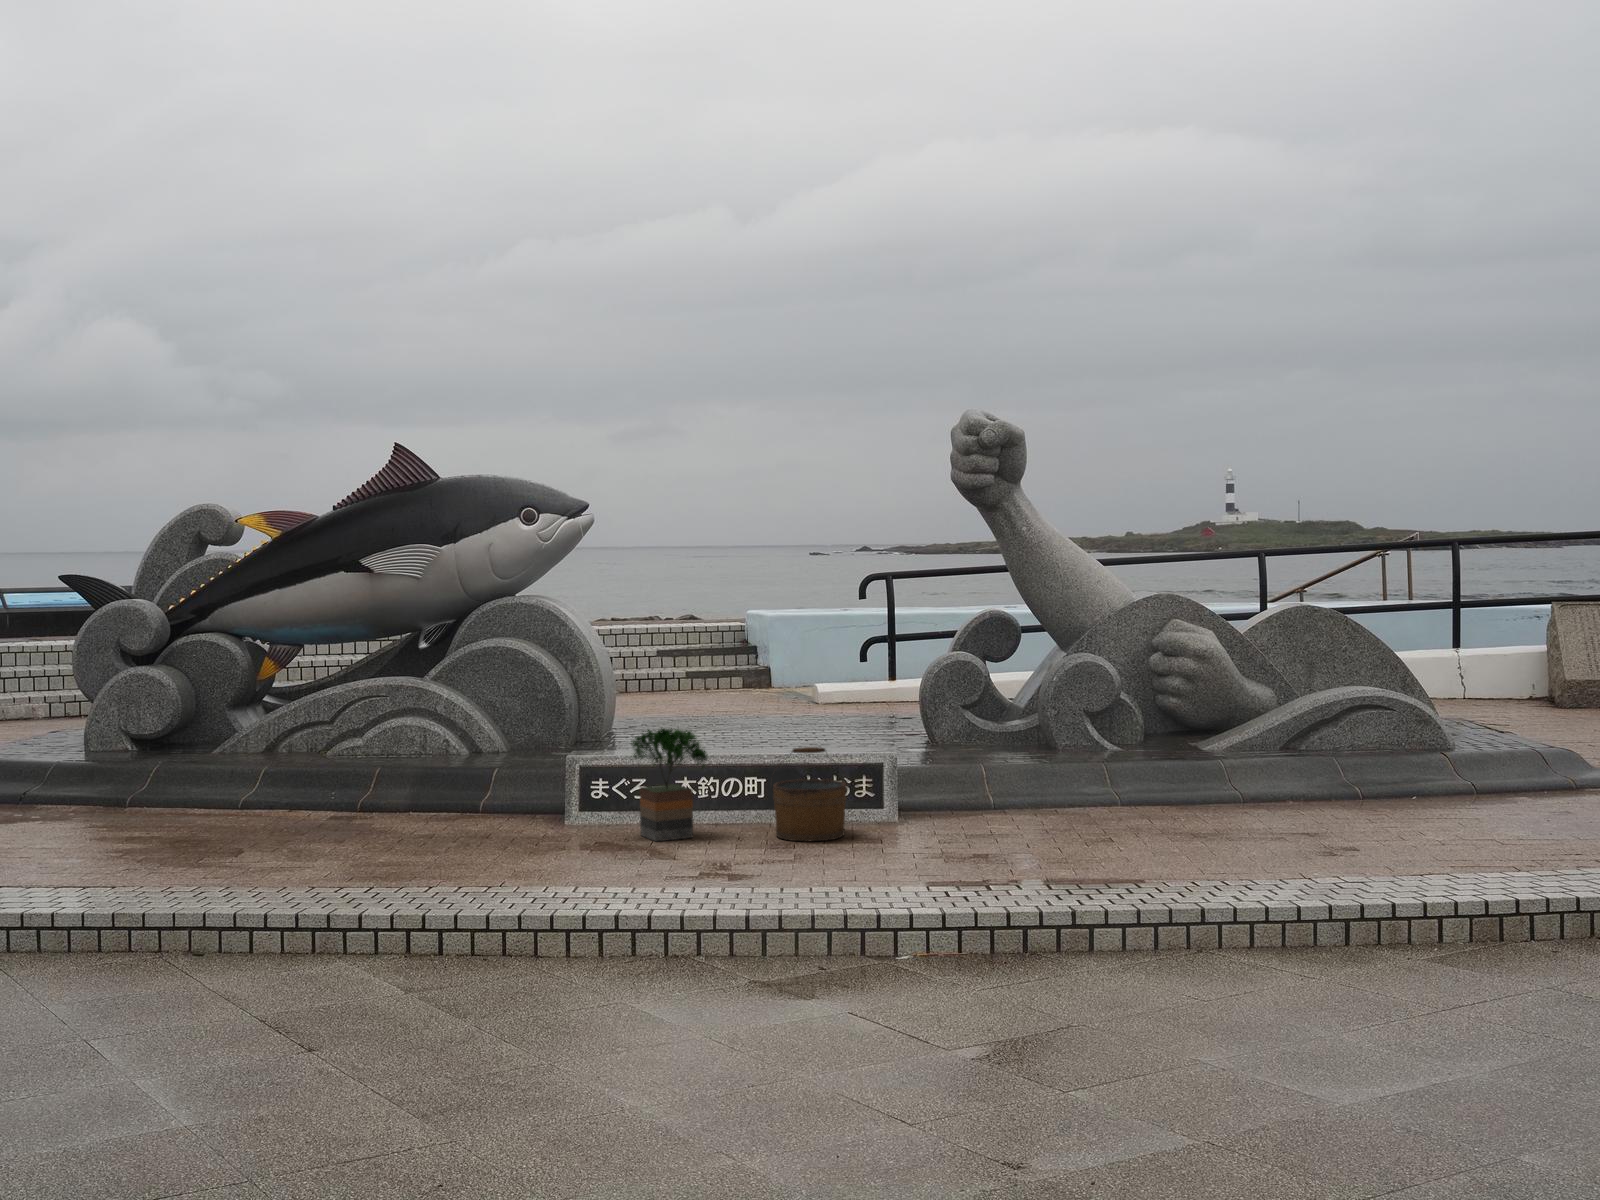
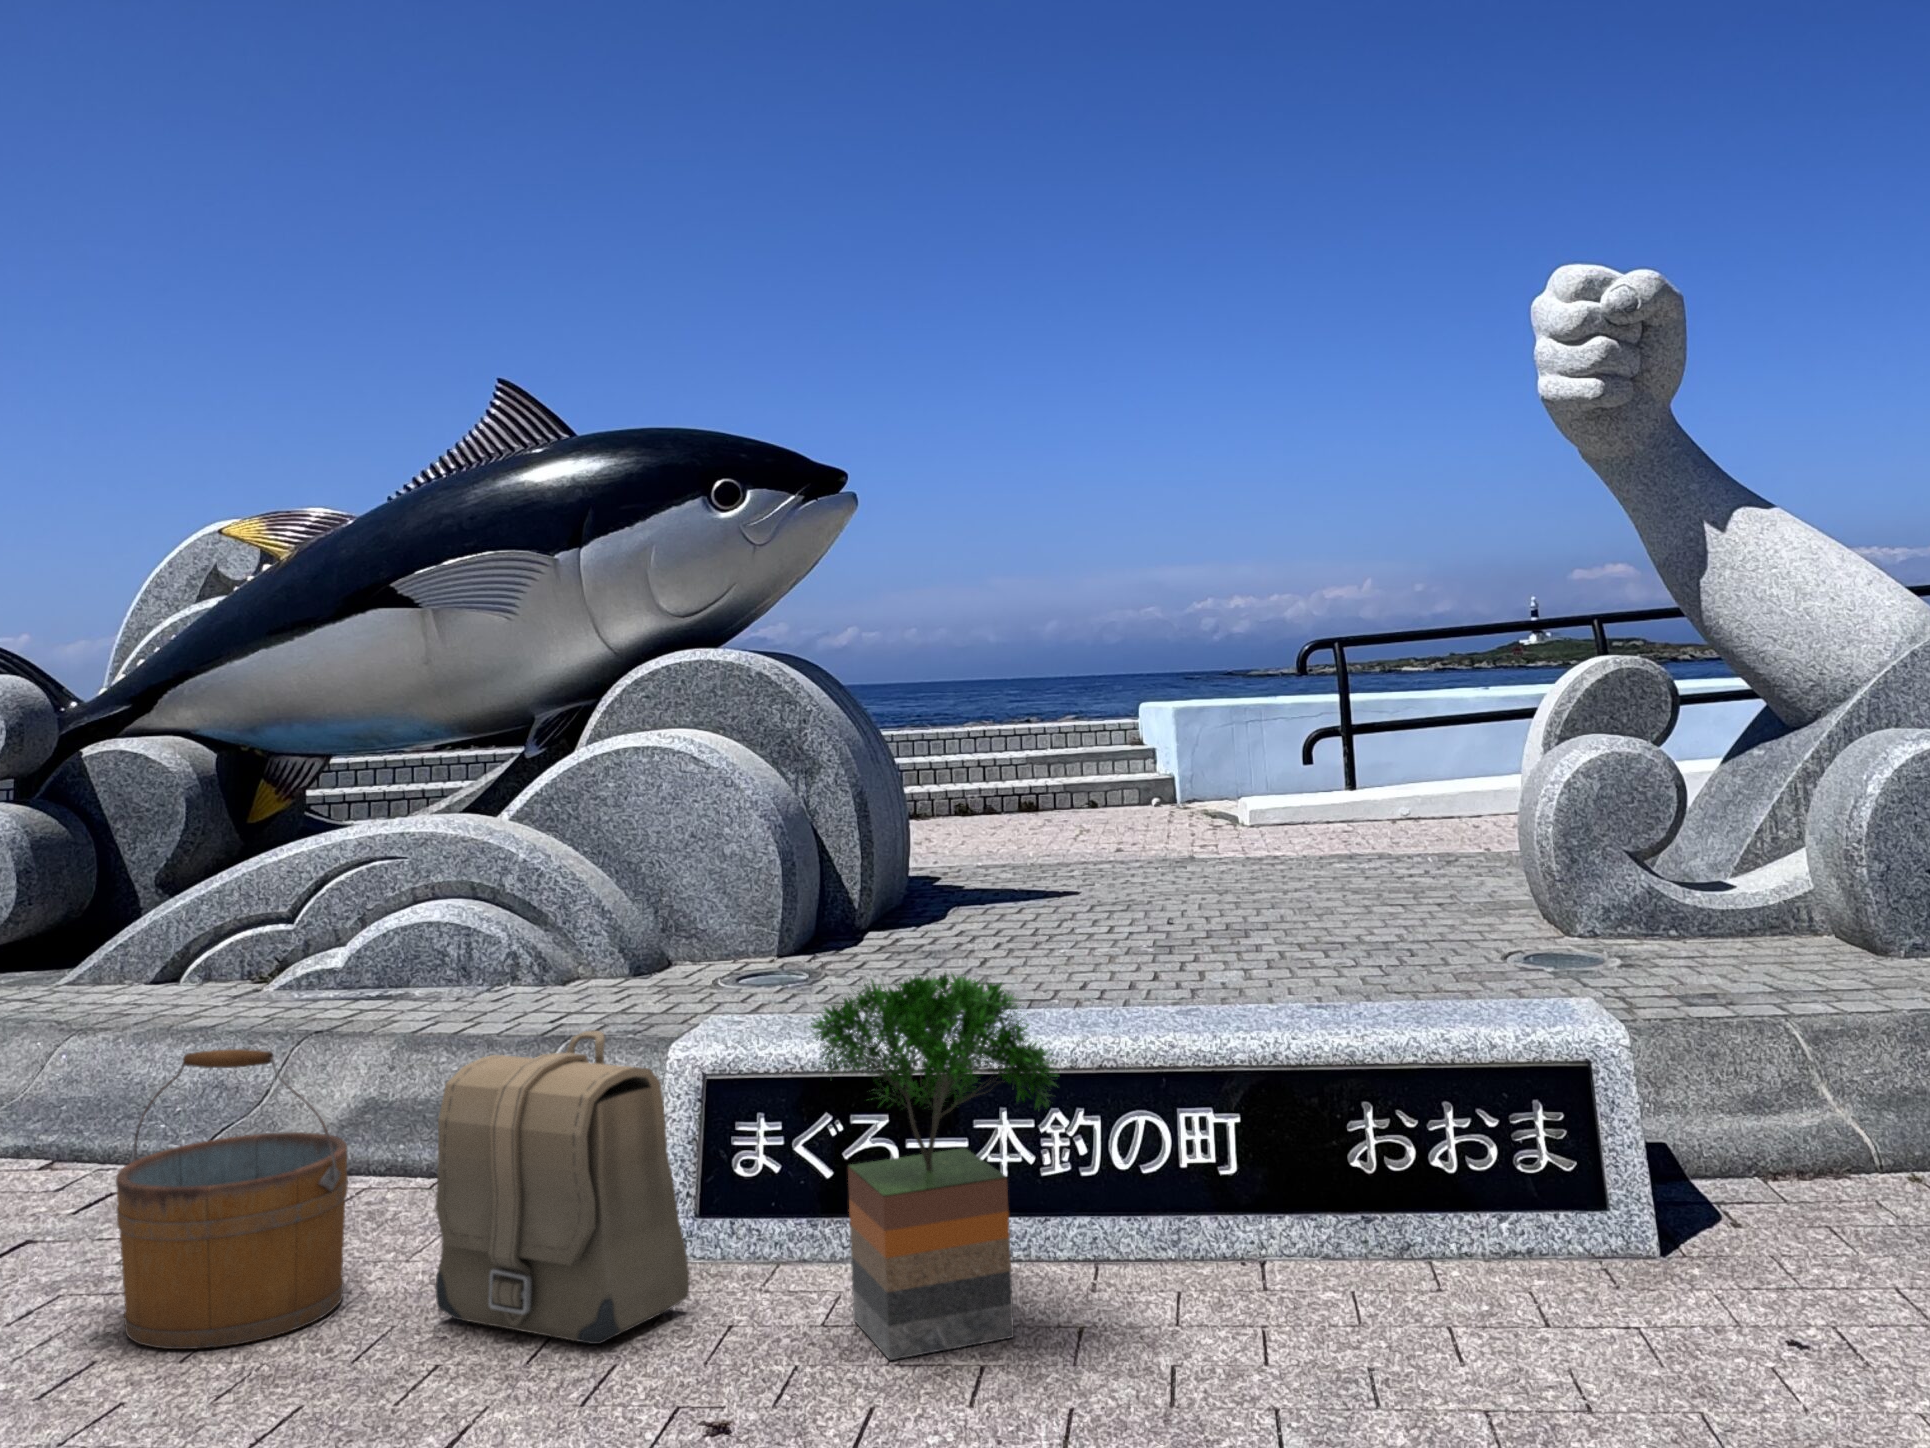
backpack: none [501,746,585,840] -> present [435,1031,690,1344]
bucket: present [772,747,848,841] -> present [116,1049,348,1349]

